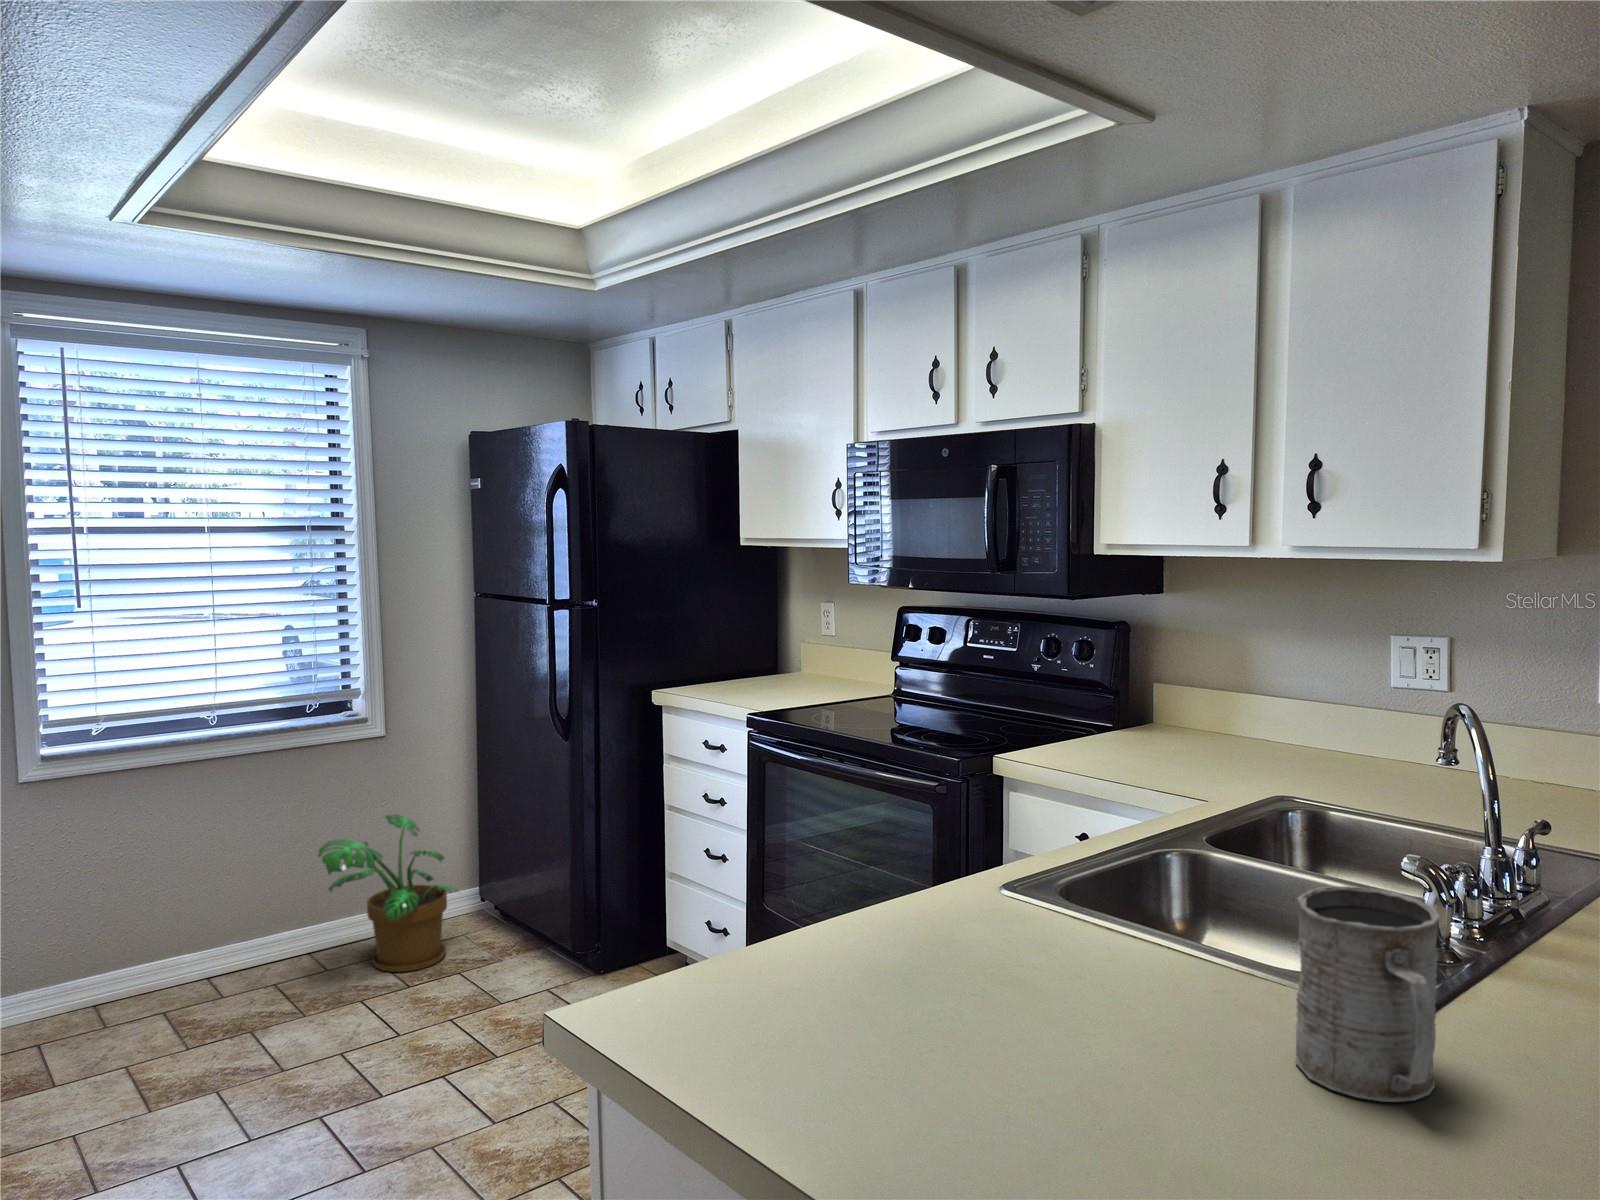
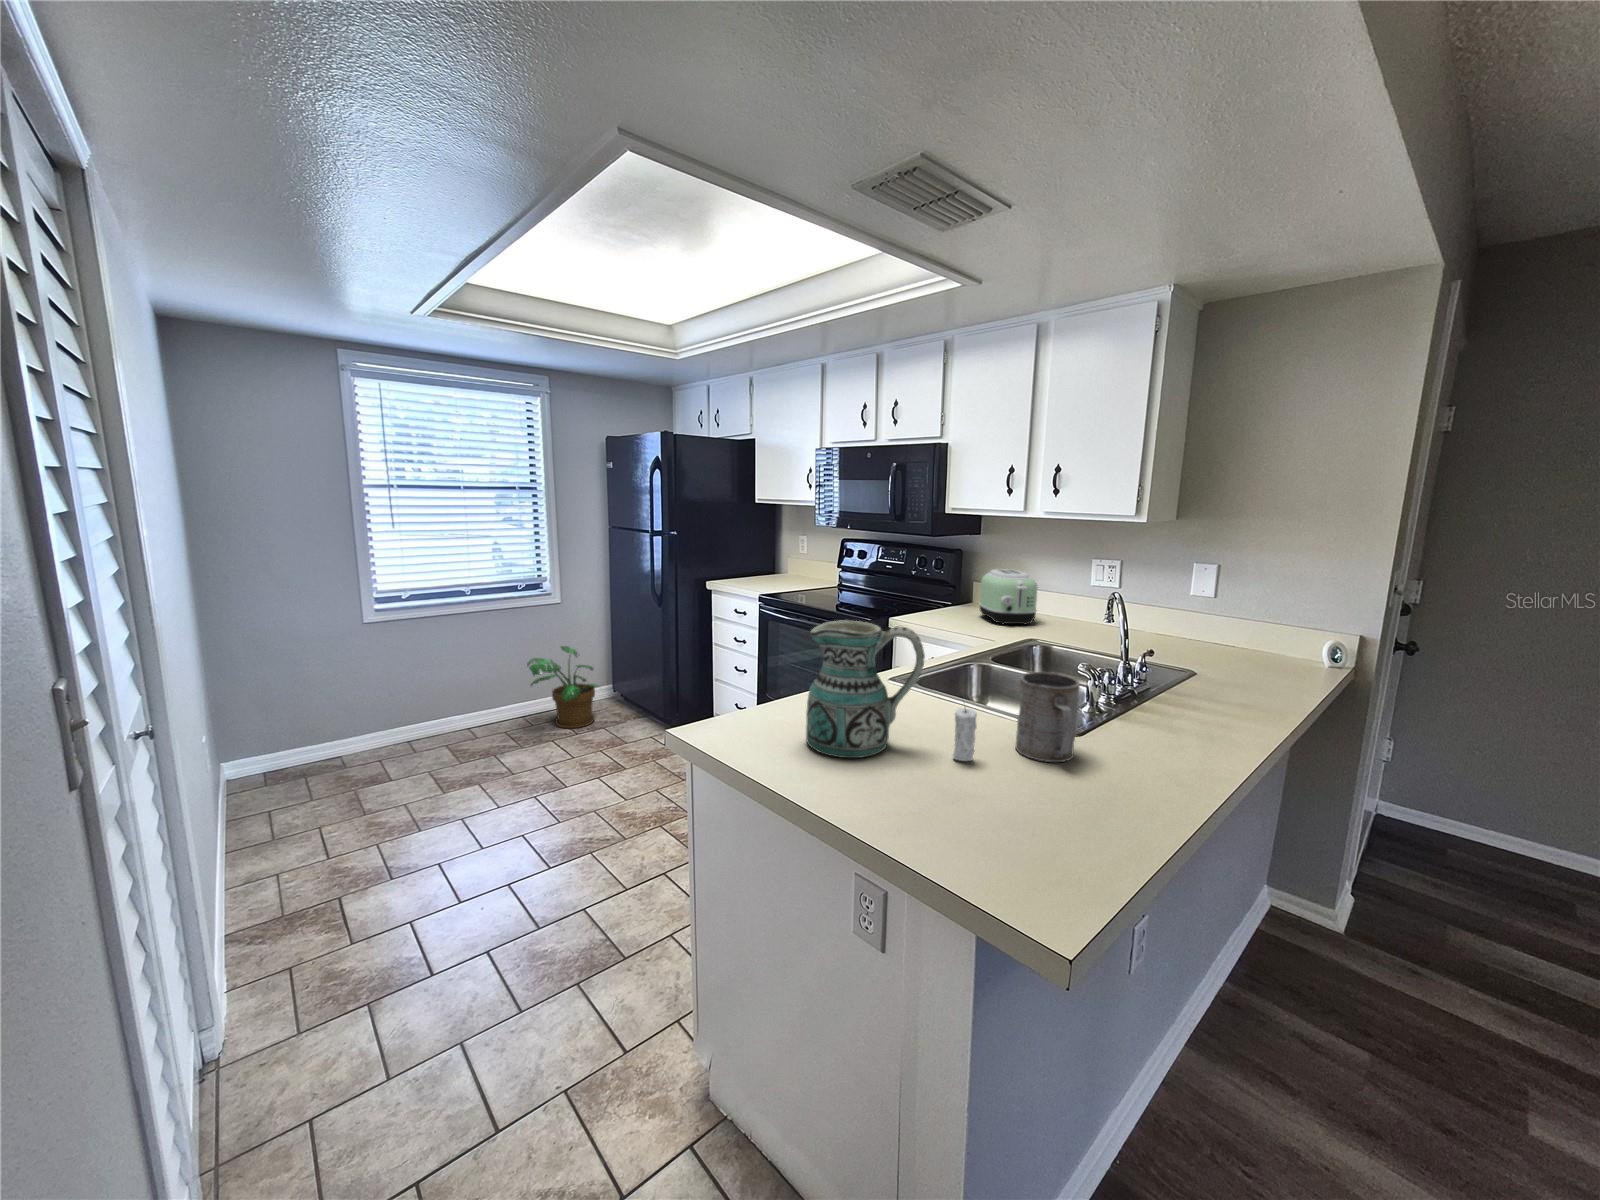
toaster: none [1166,657,1283,765] -> present [979,569,1037,625]
ceramic pitcher: none [825,779,1082,1096] -> present [806,621,925,758]
candle: none [1156,956,1210,1103] -> present [953,708,977,761]

